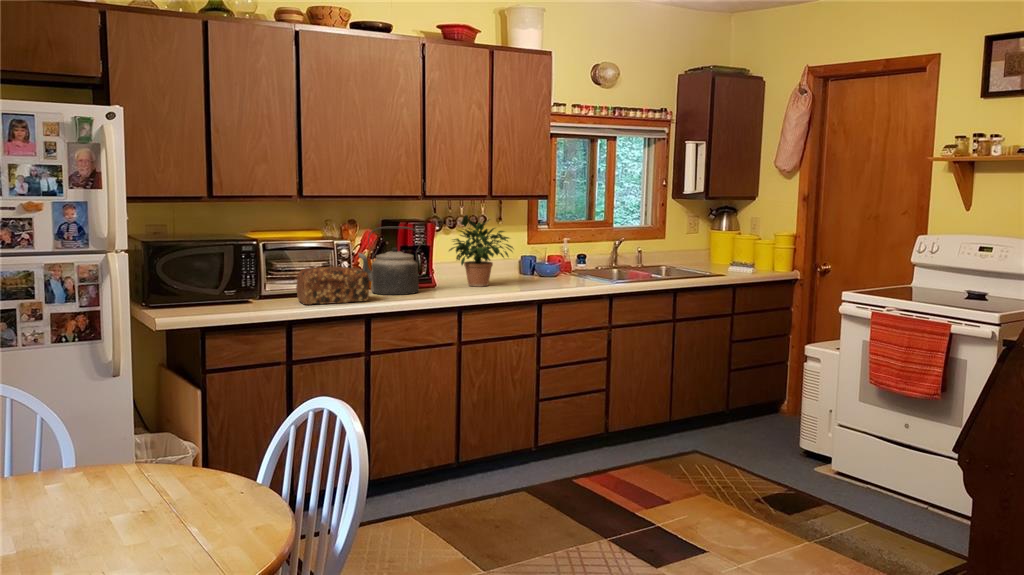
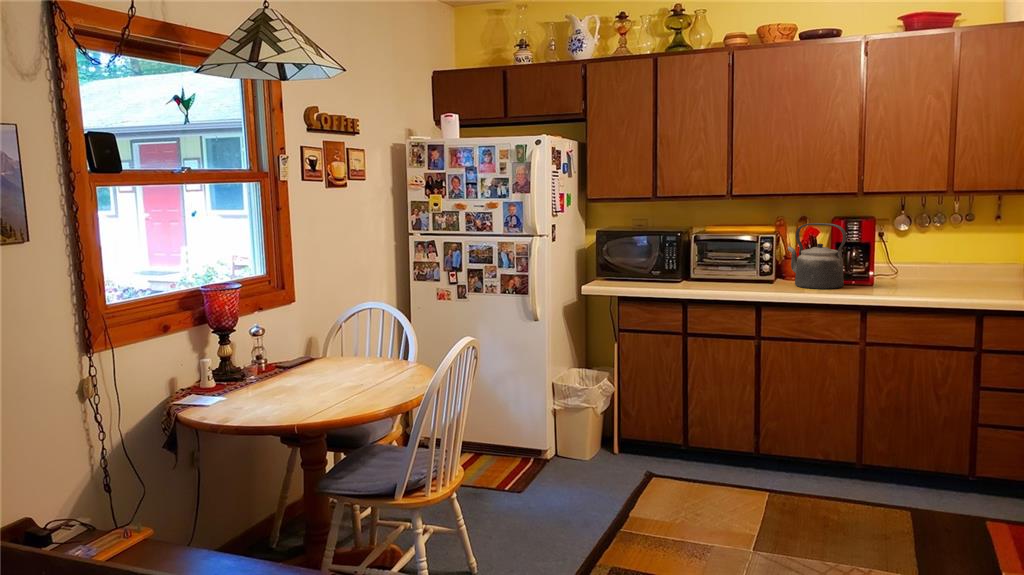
potted plant: present [449,215,513,287] -> none [892,213,980,290]
bread loaf: present [296,266,369,305] -> none [704,257,769,290]

